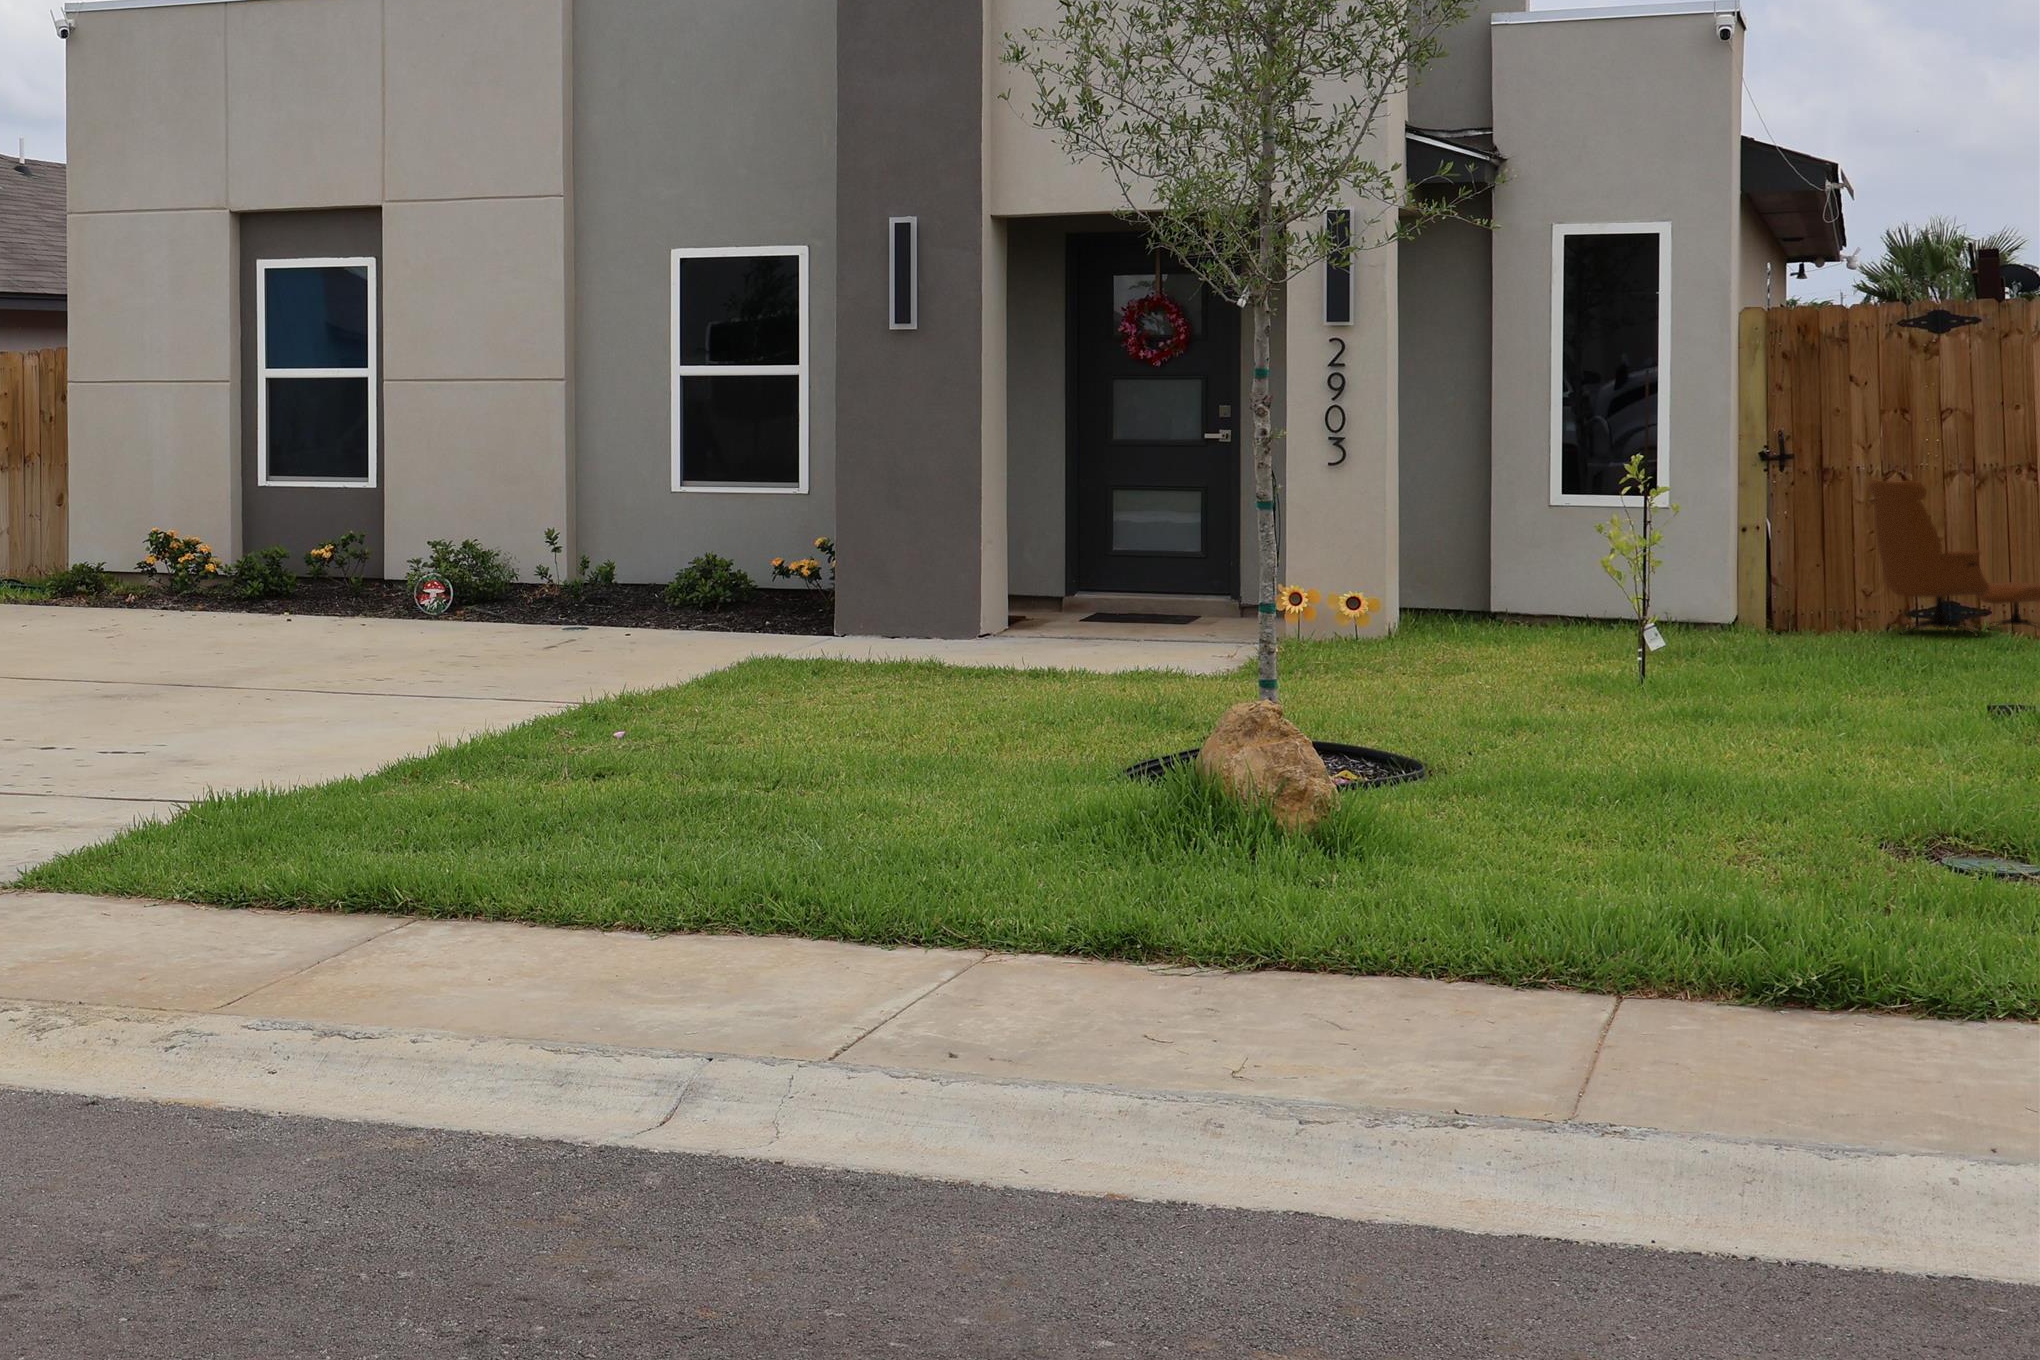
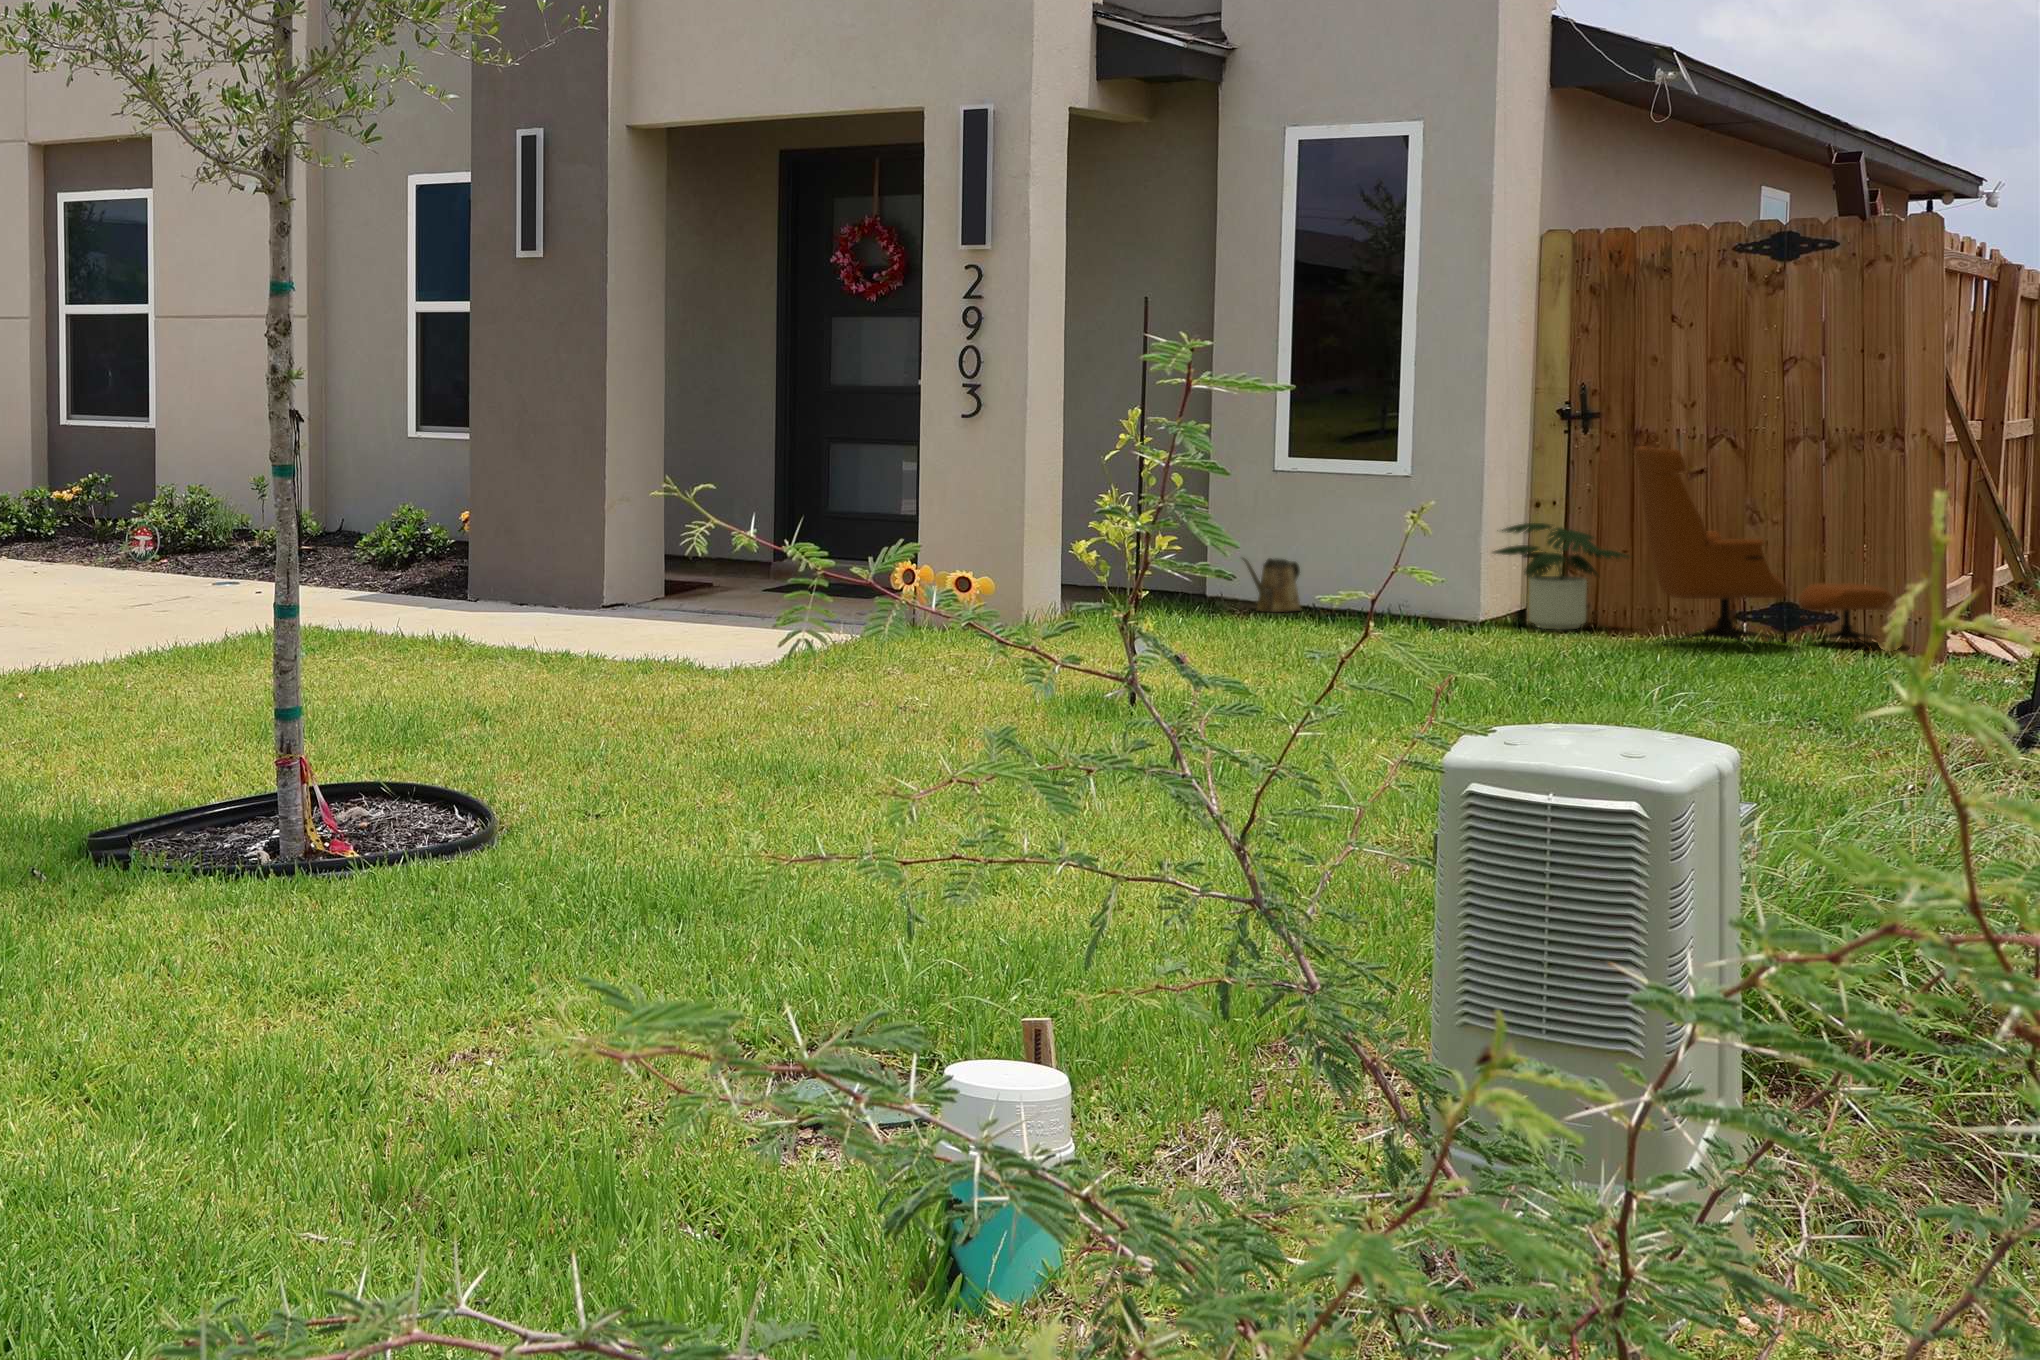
potted plant: none [1722,542,1835,626] -> present [1493,523,1630,629]
watering can: none [1513,575,1553,620] -> present [1242,557,1302,612]

